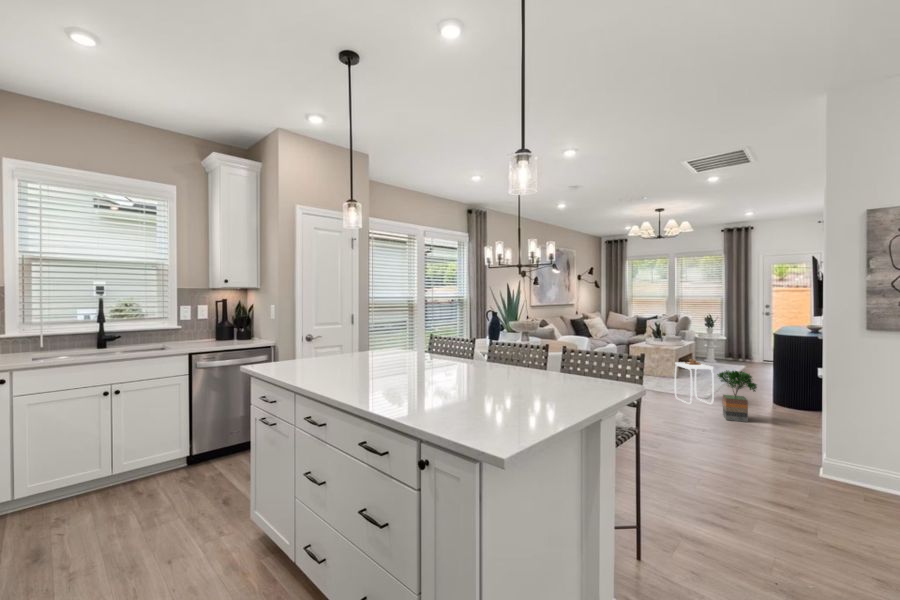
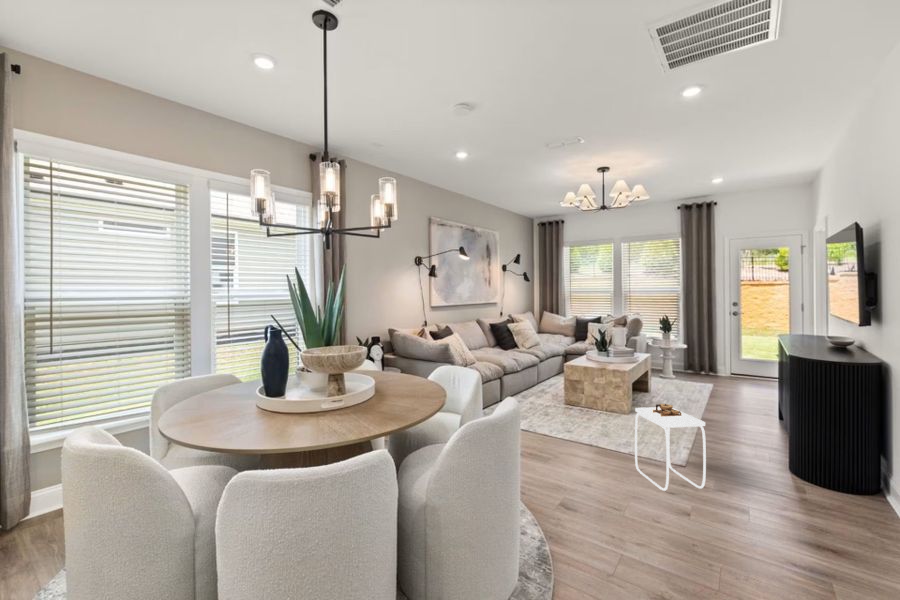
potted tree: present [717,370,757,422] -> none [722,441,818,559]

